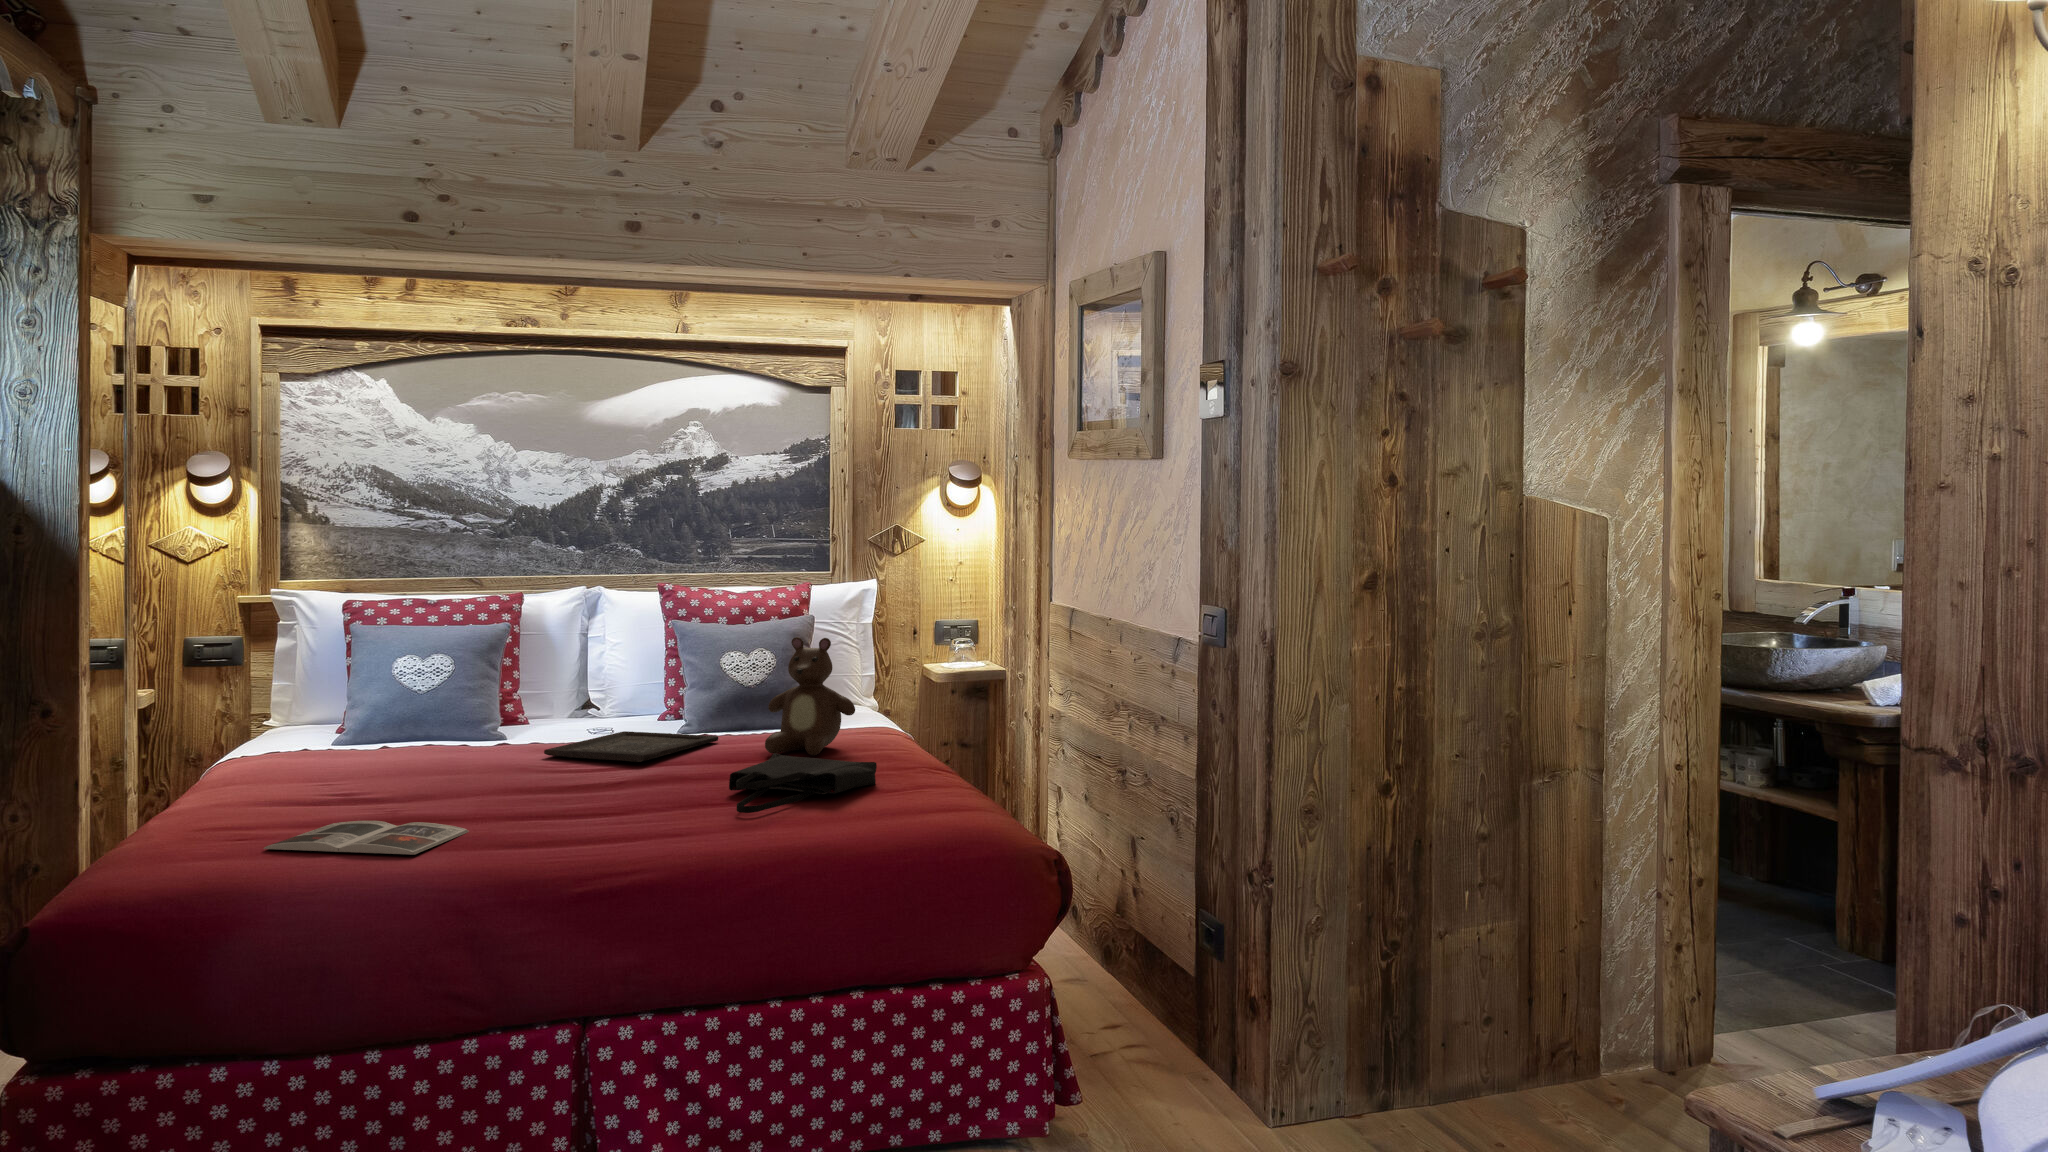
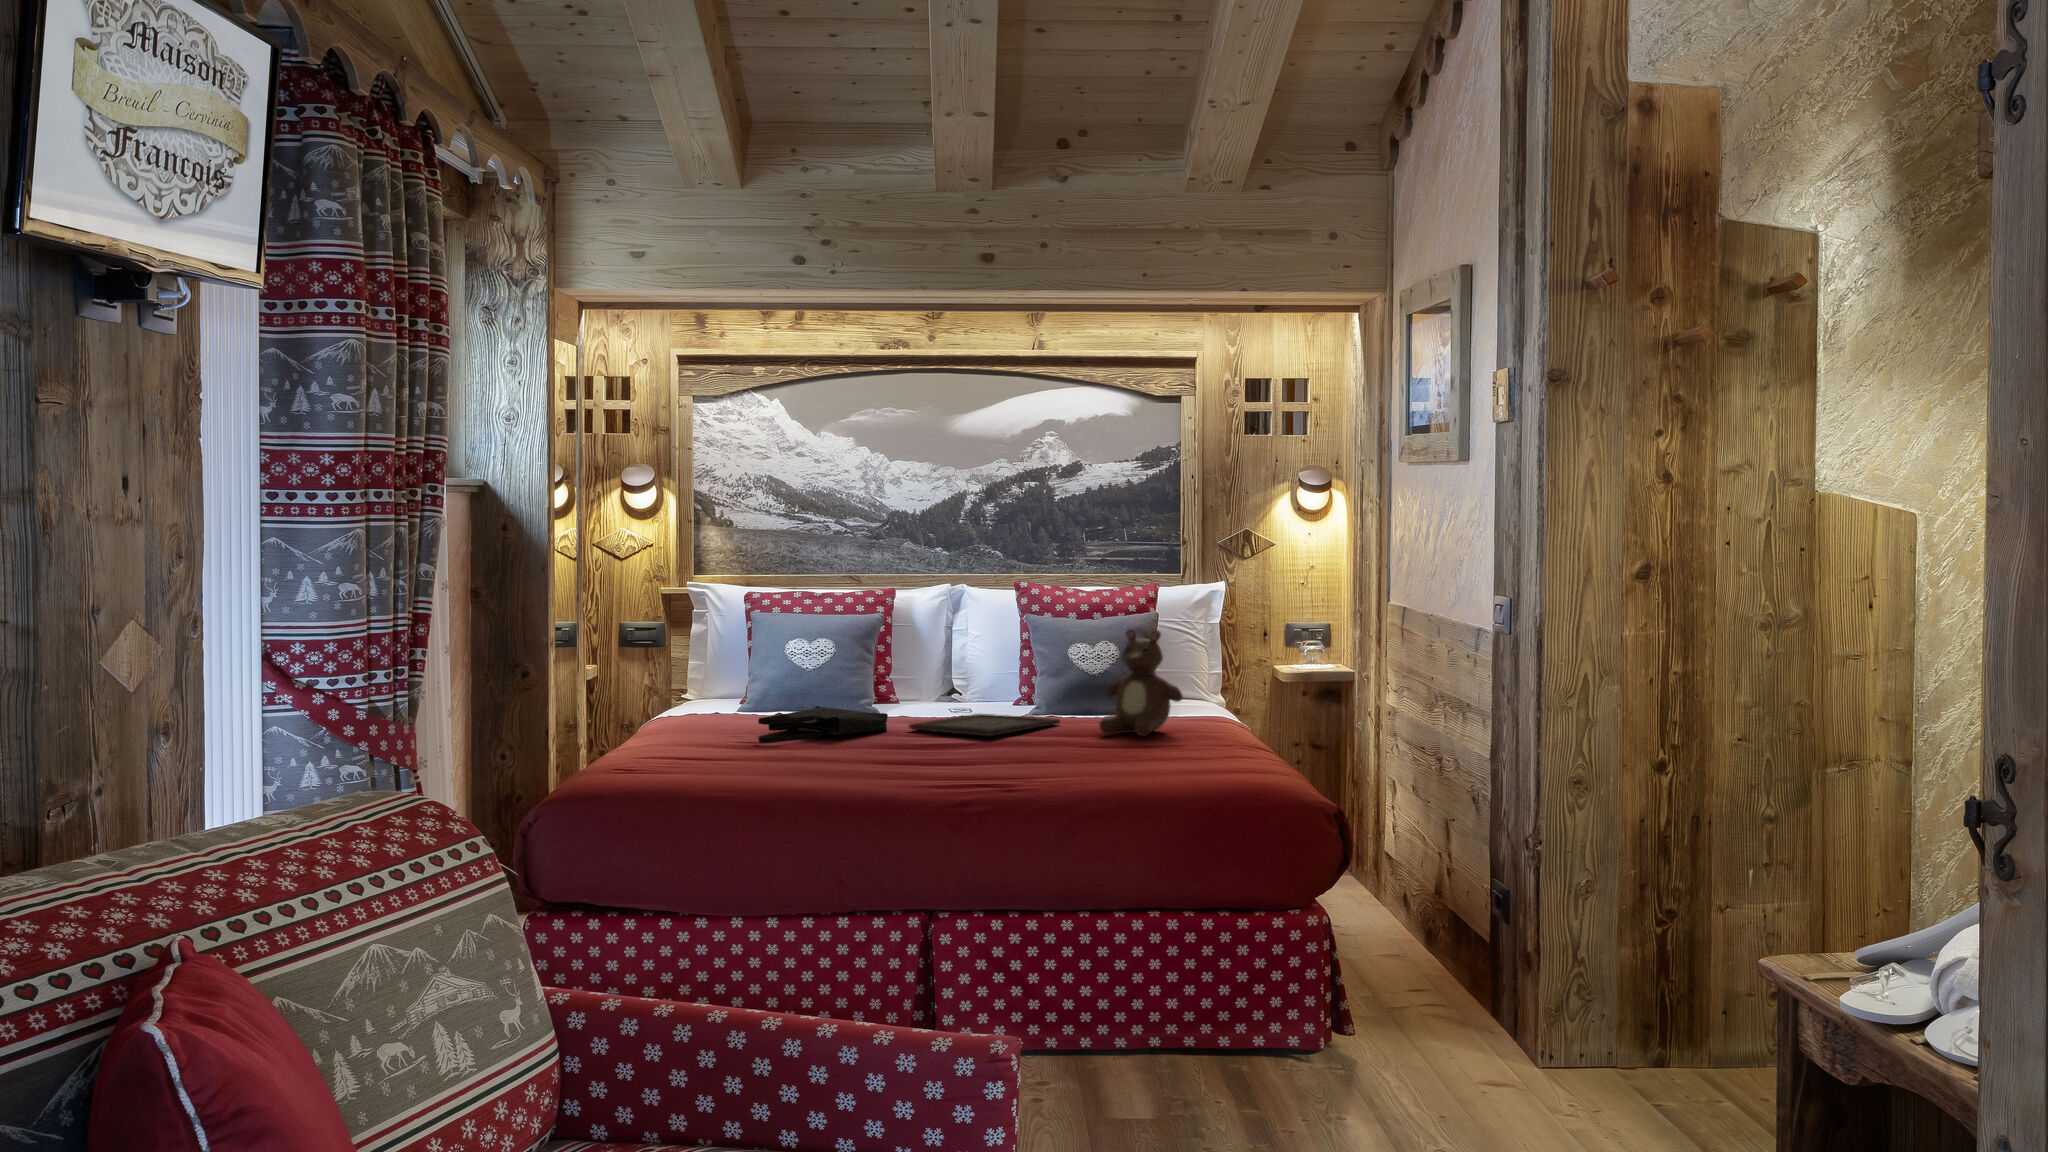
tote bag: present [729,753,877,813] -> present [758,706,888,743]
magazine: present [264,821,469,855] -> none [690,767,845,791]

